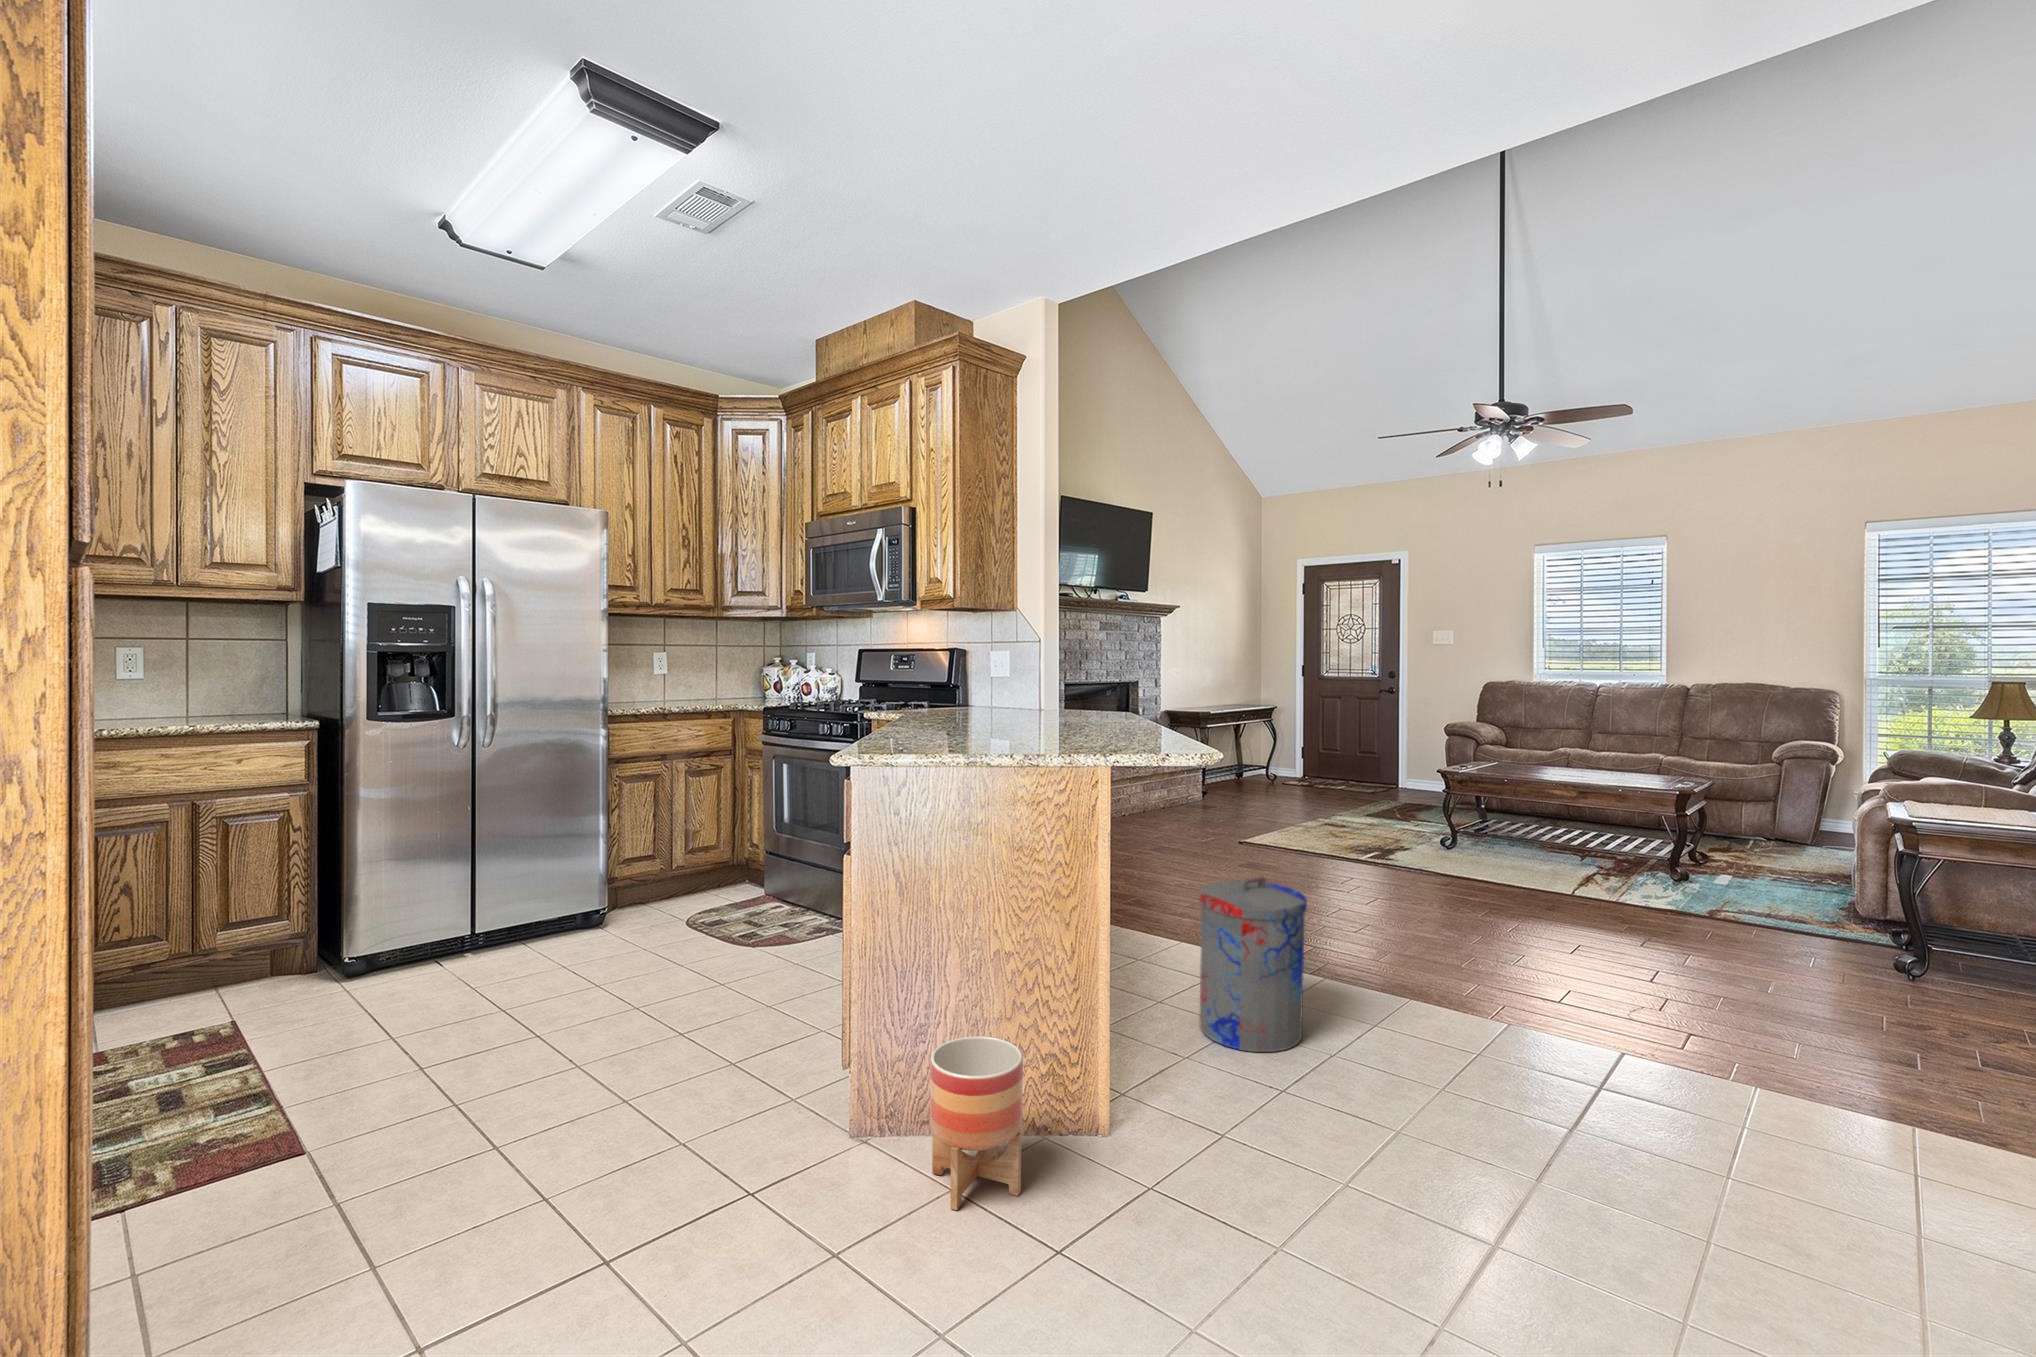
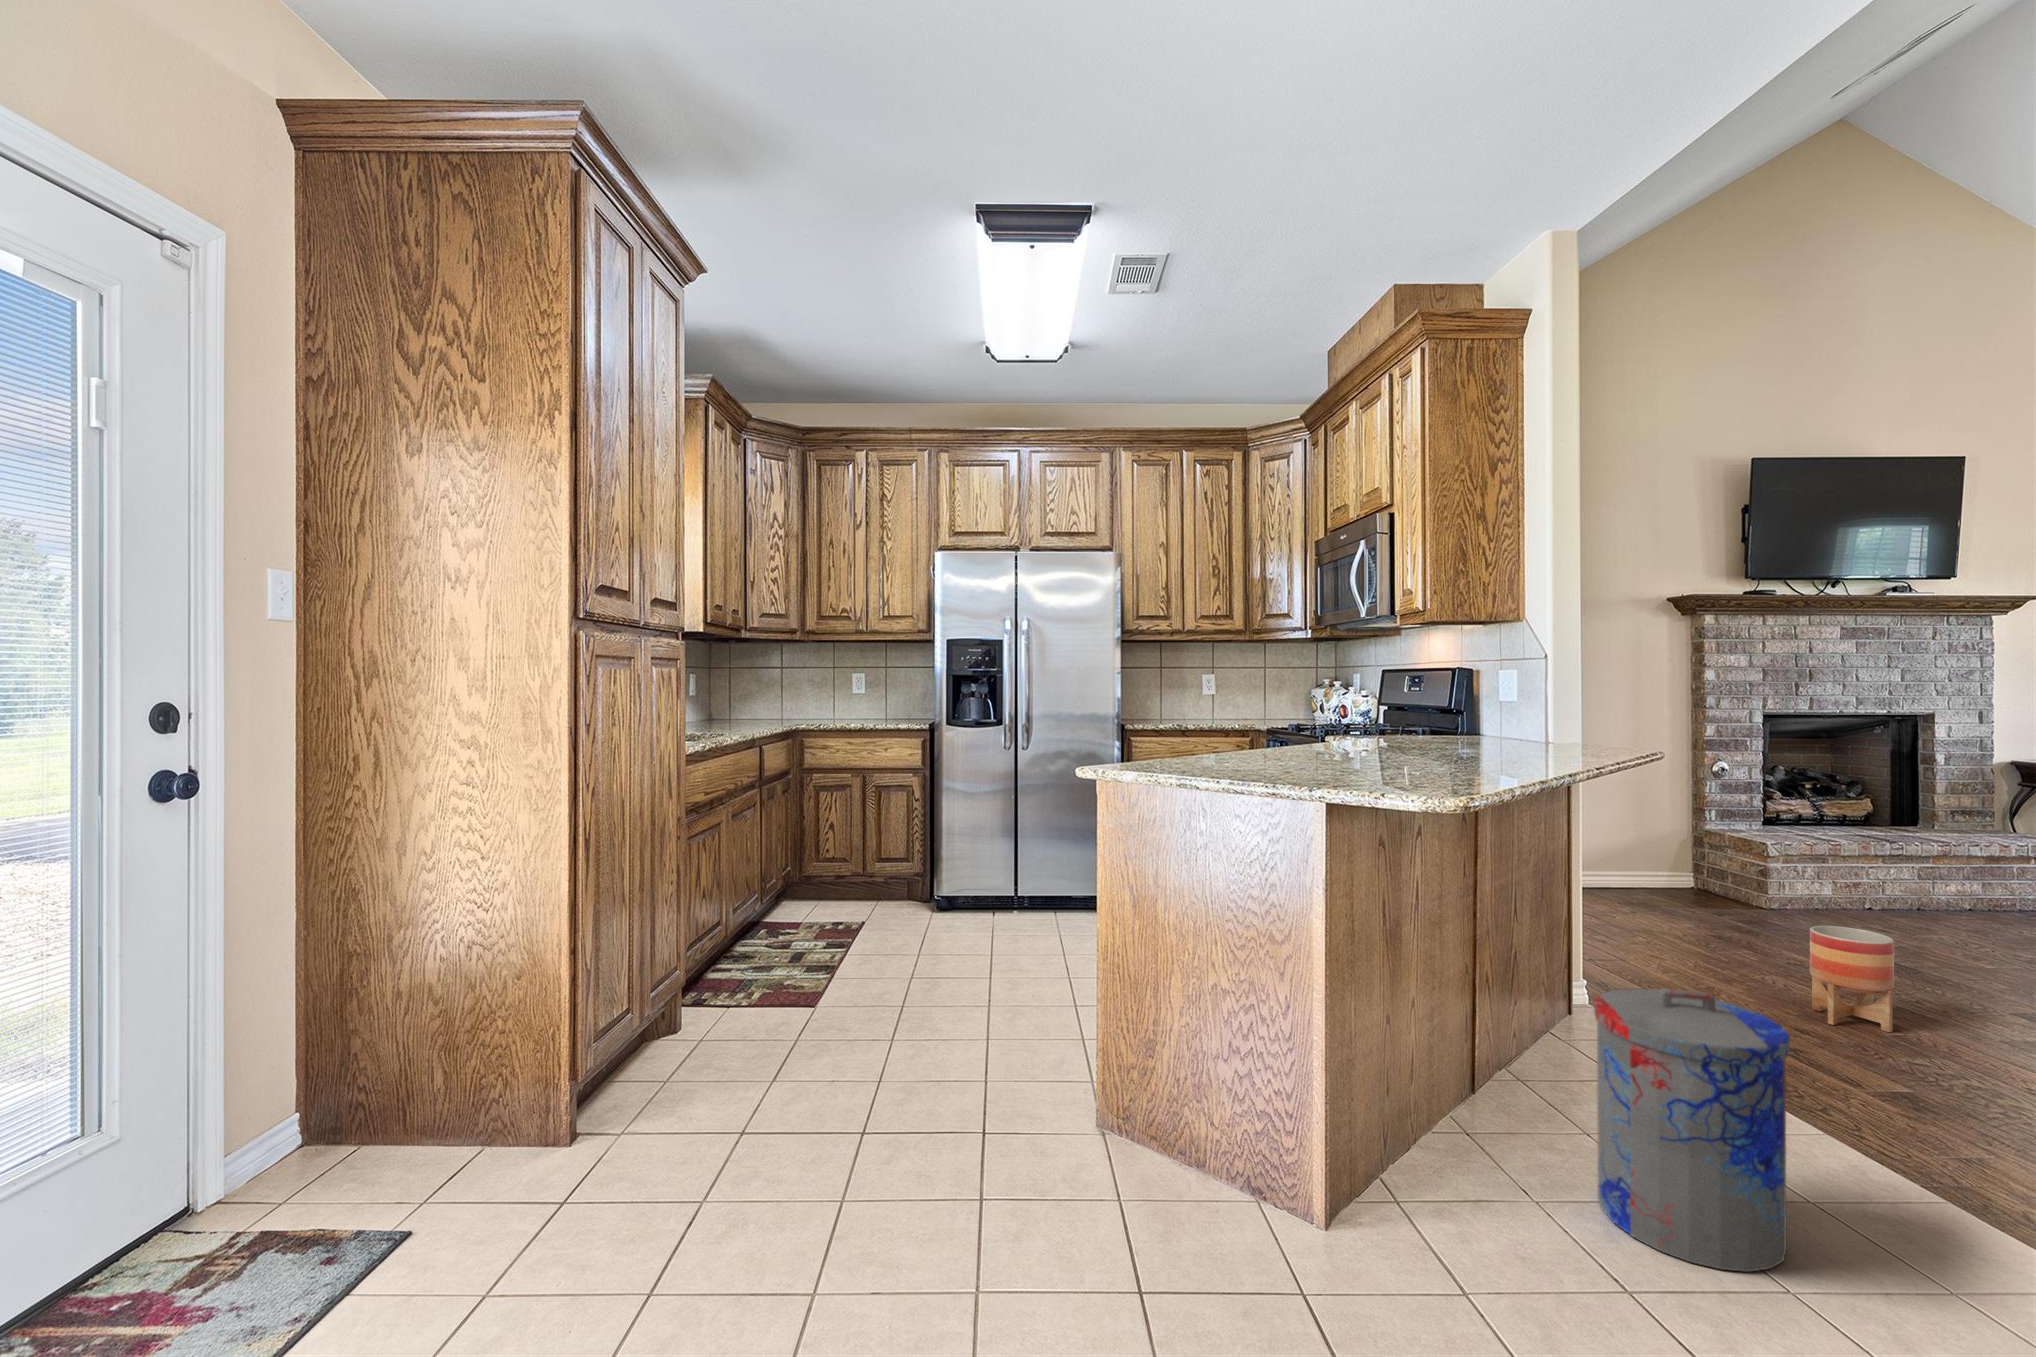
planter: present [930,1036,1023,1210] -> present [1809,926,1894,1032]

